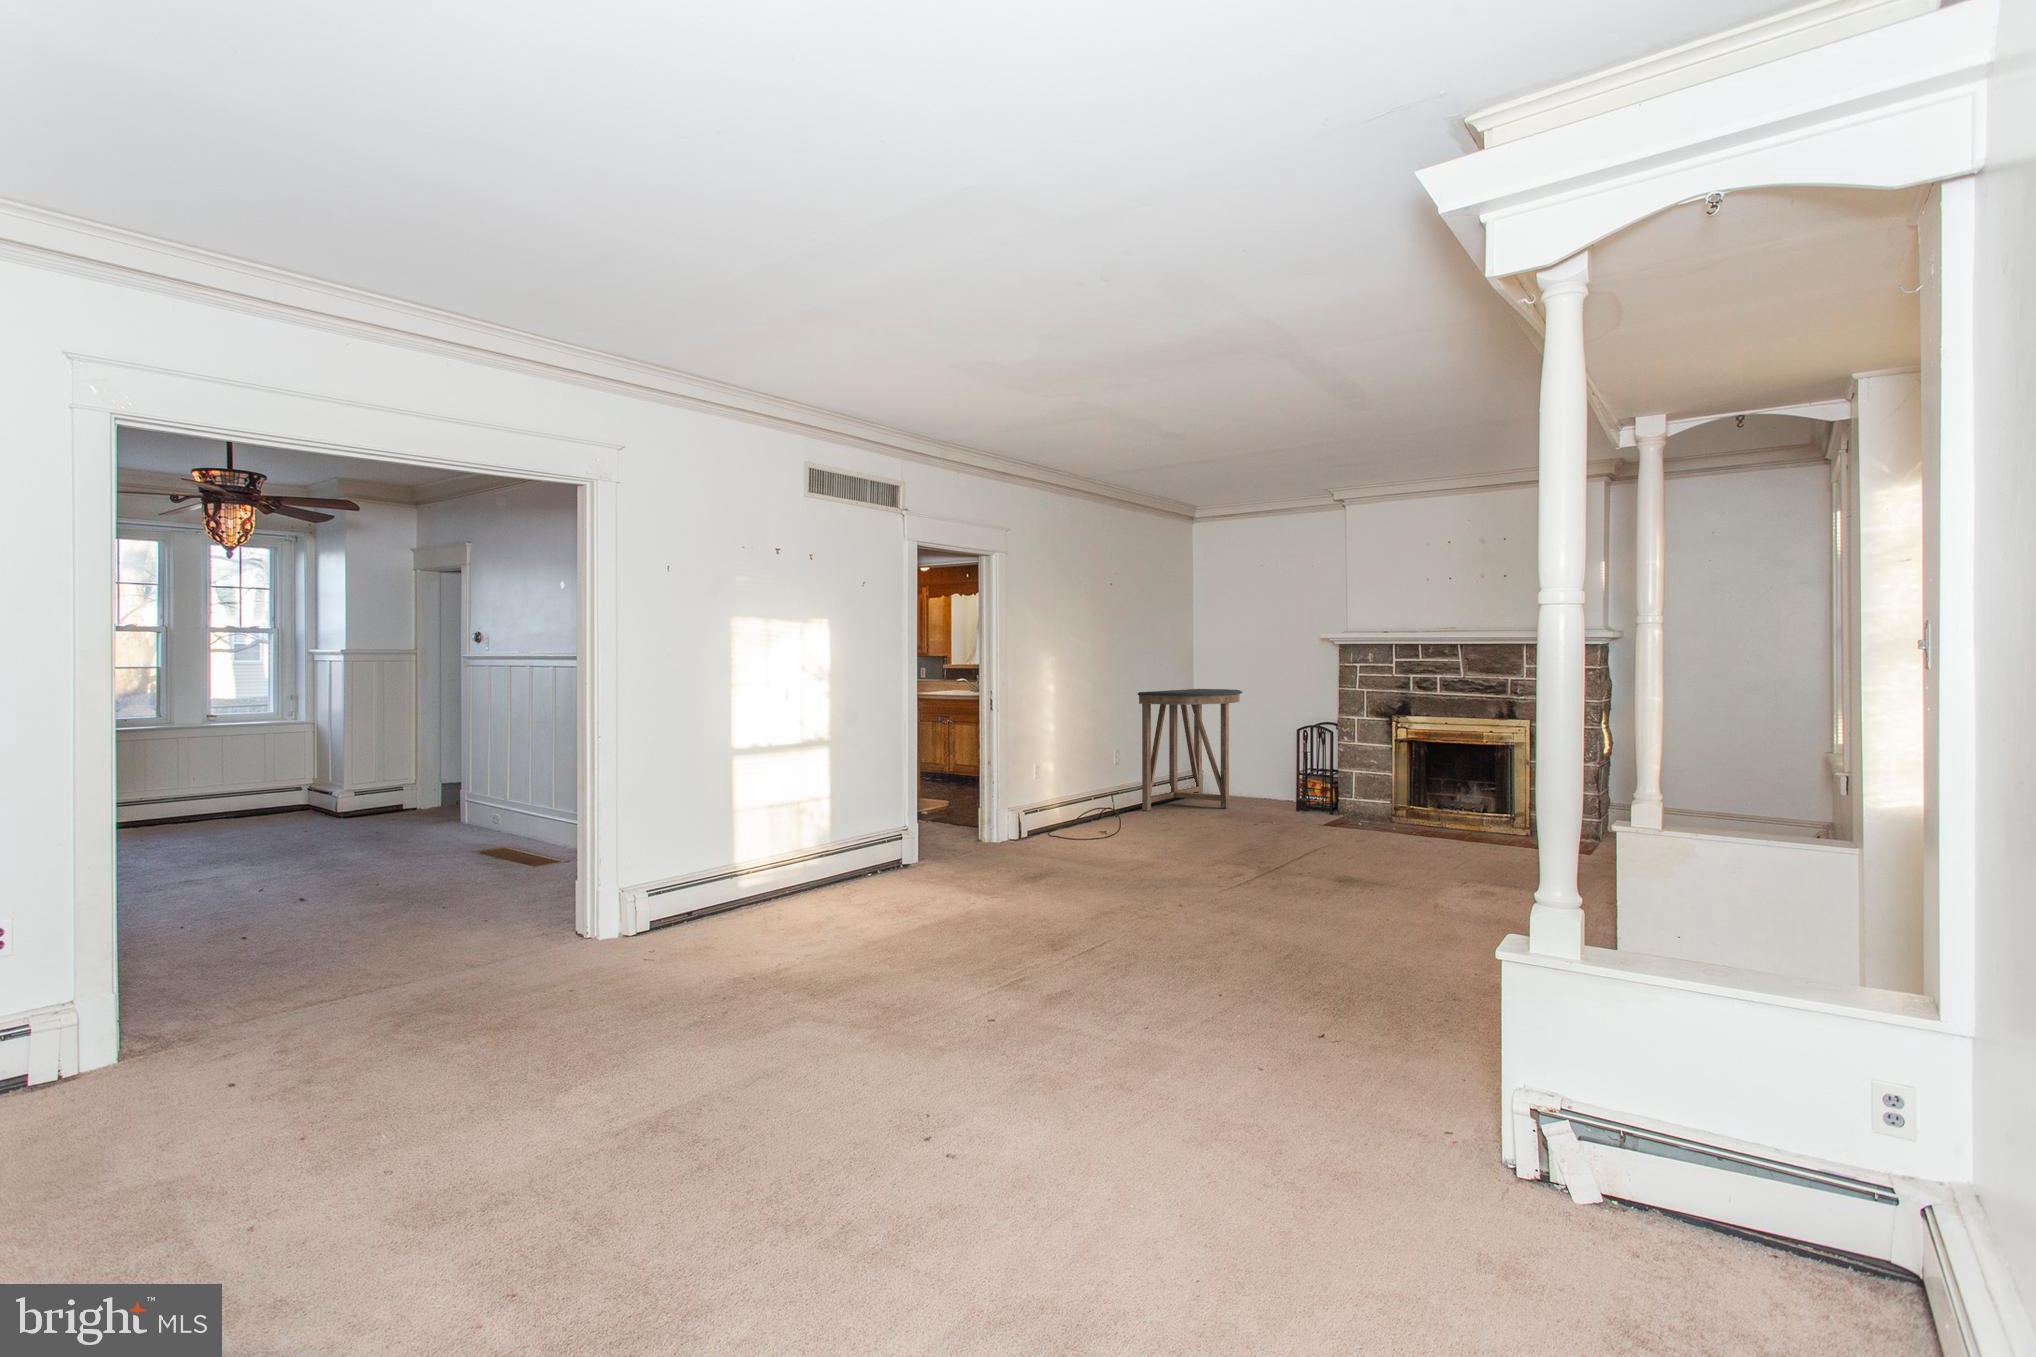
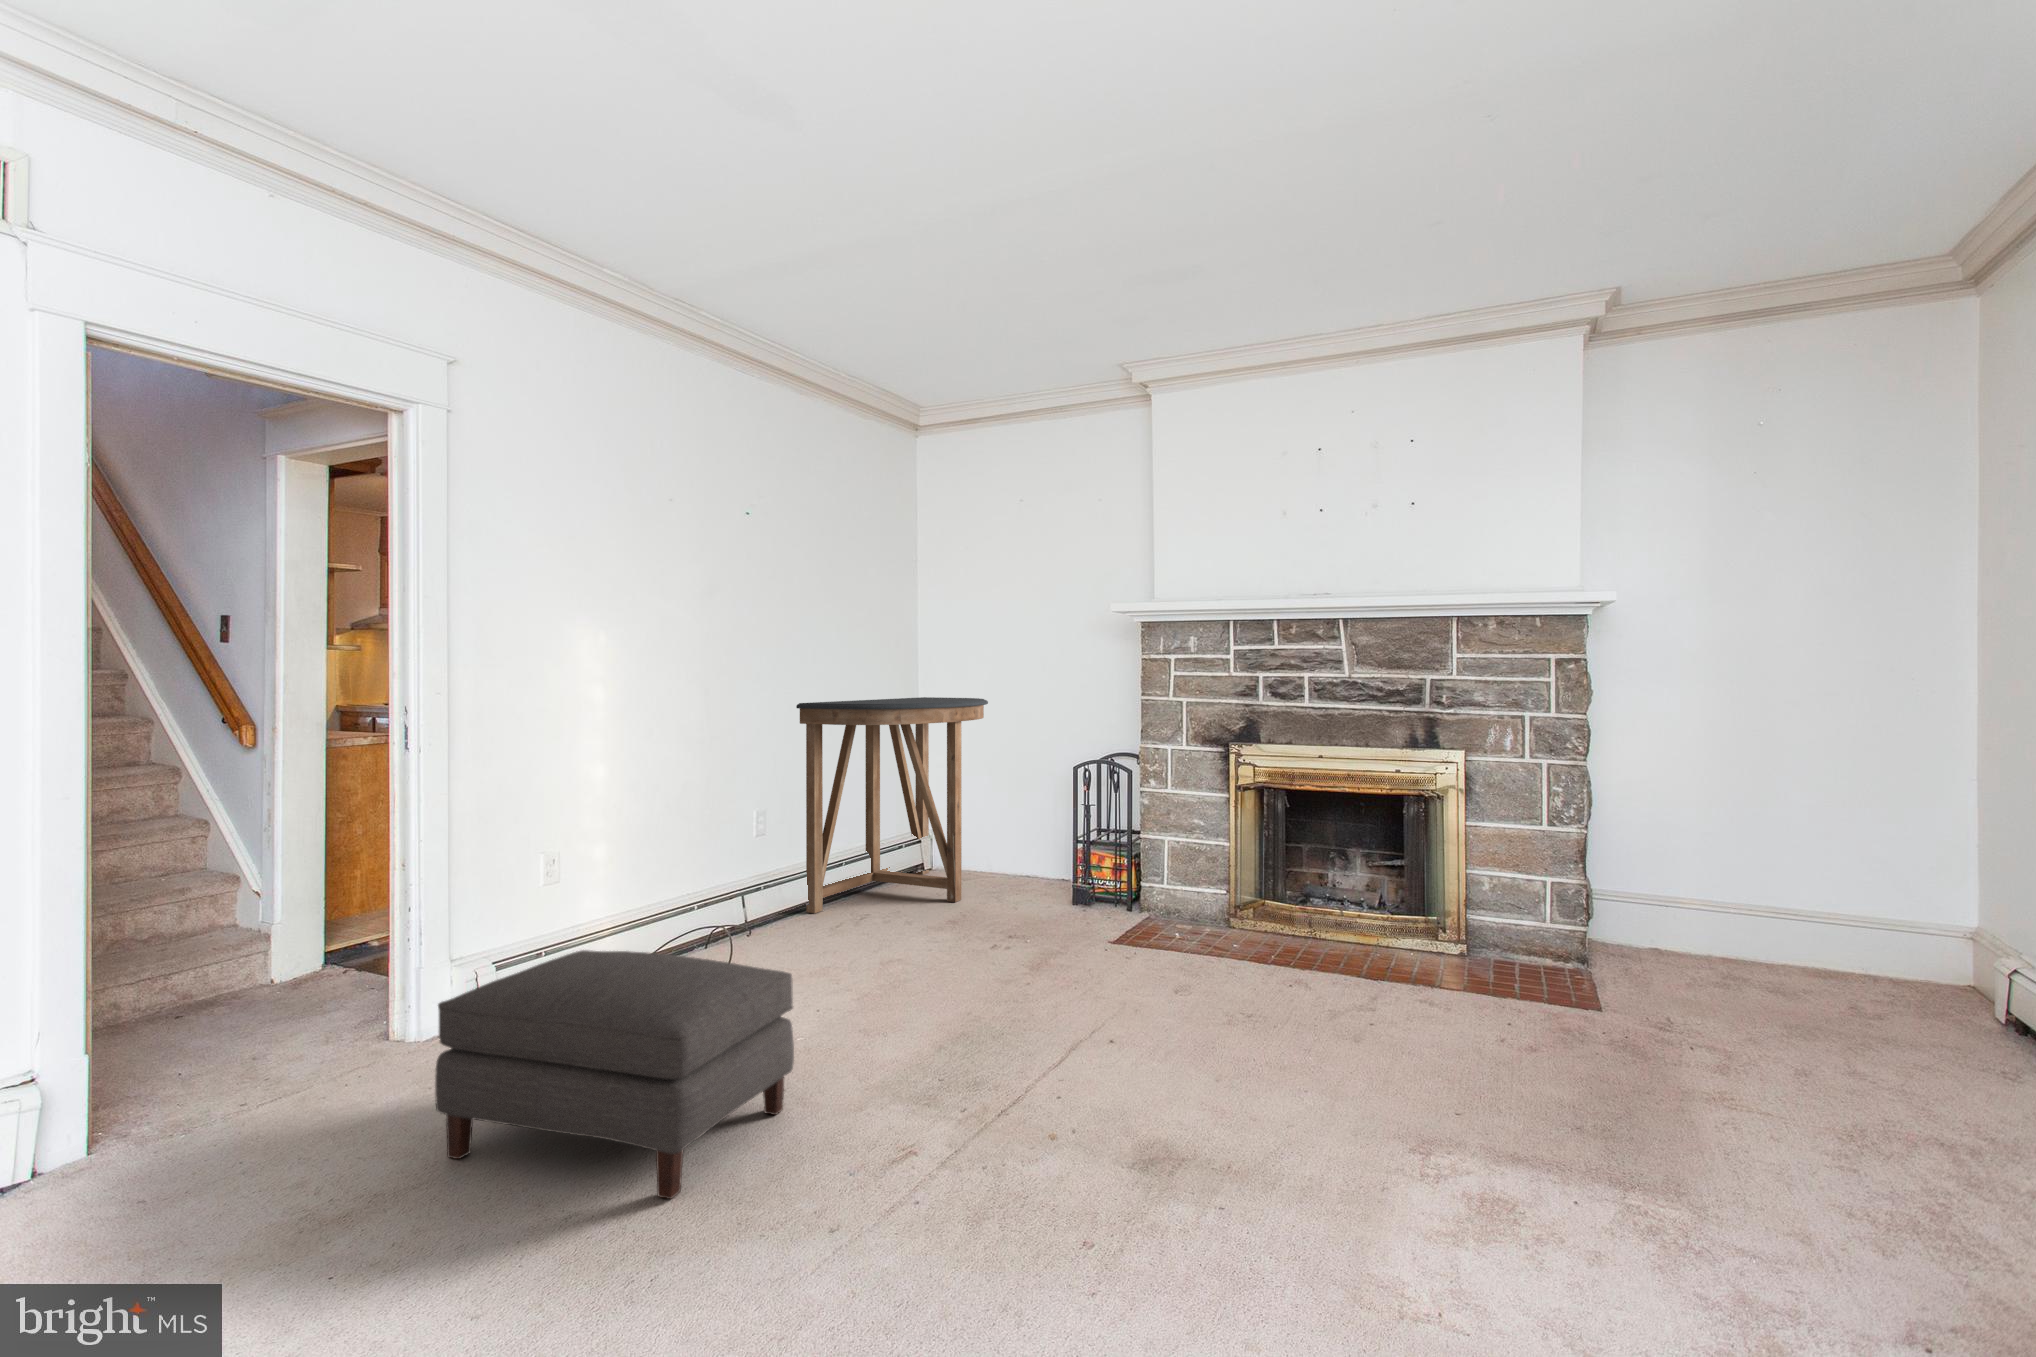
ottoman: none [1059,796,1191,877] -> present [435,950,794,1199]

